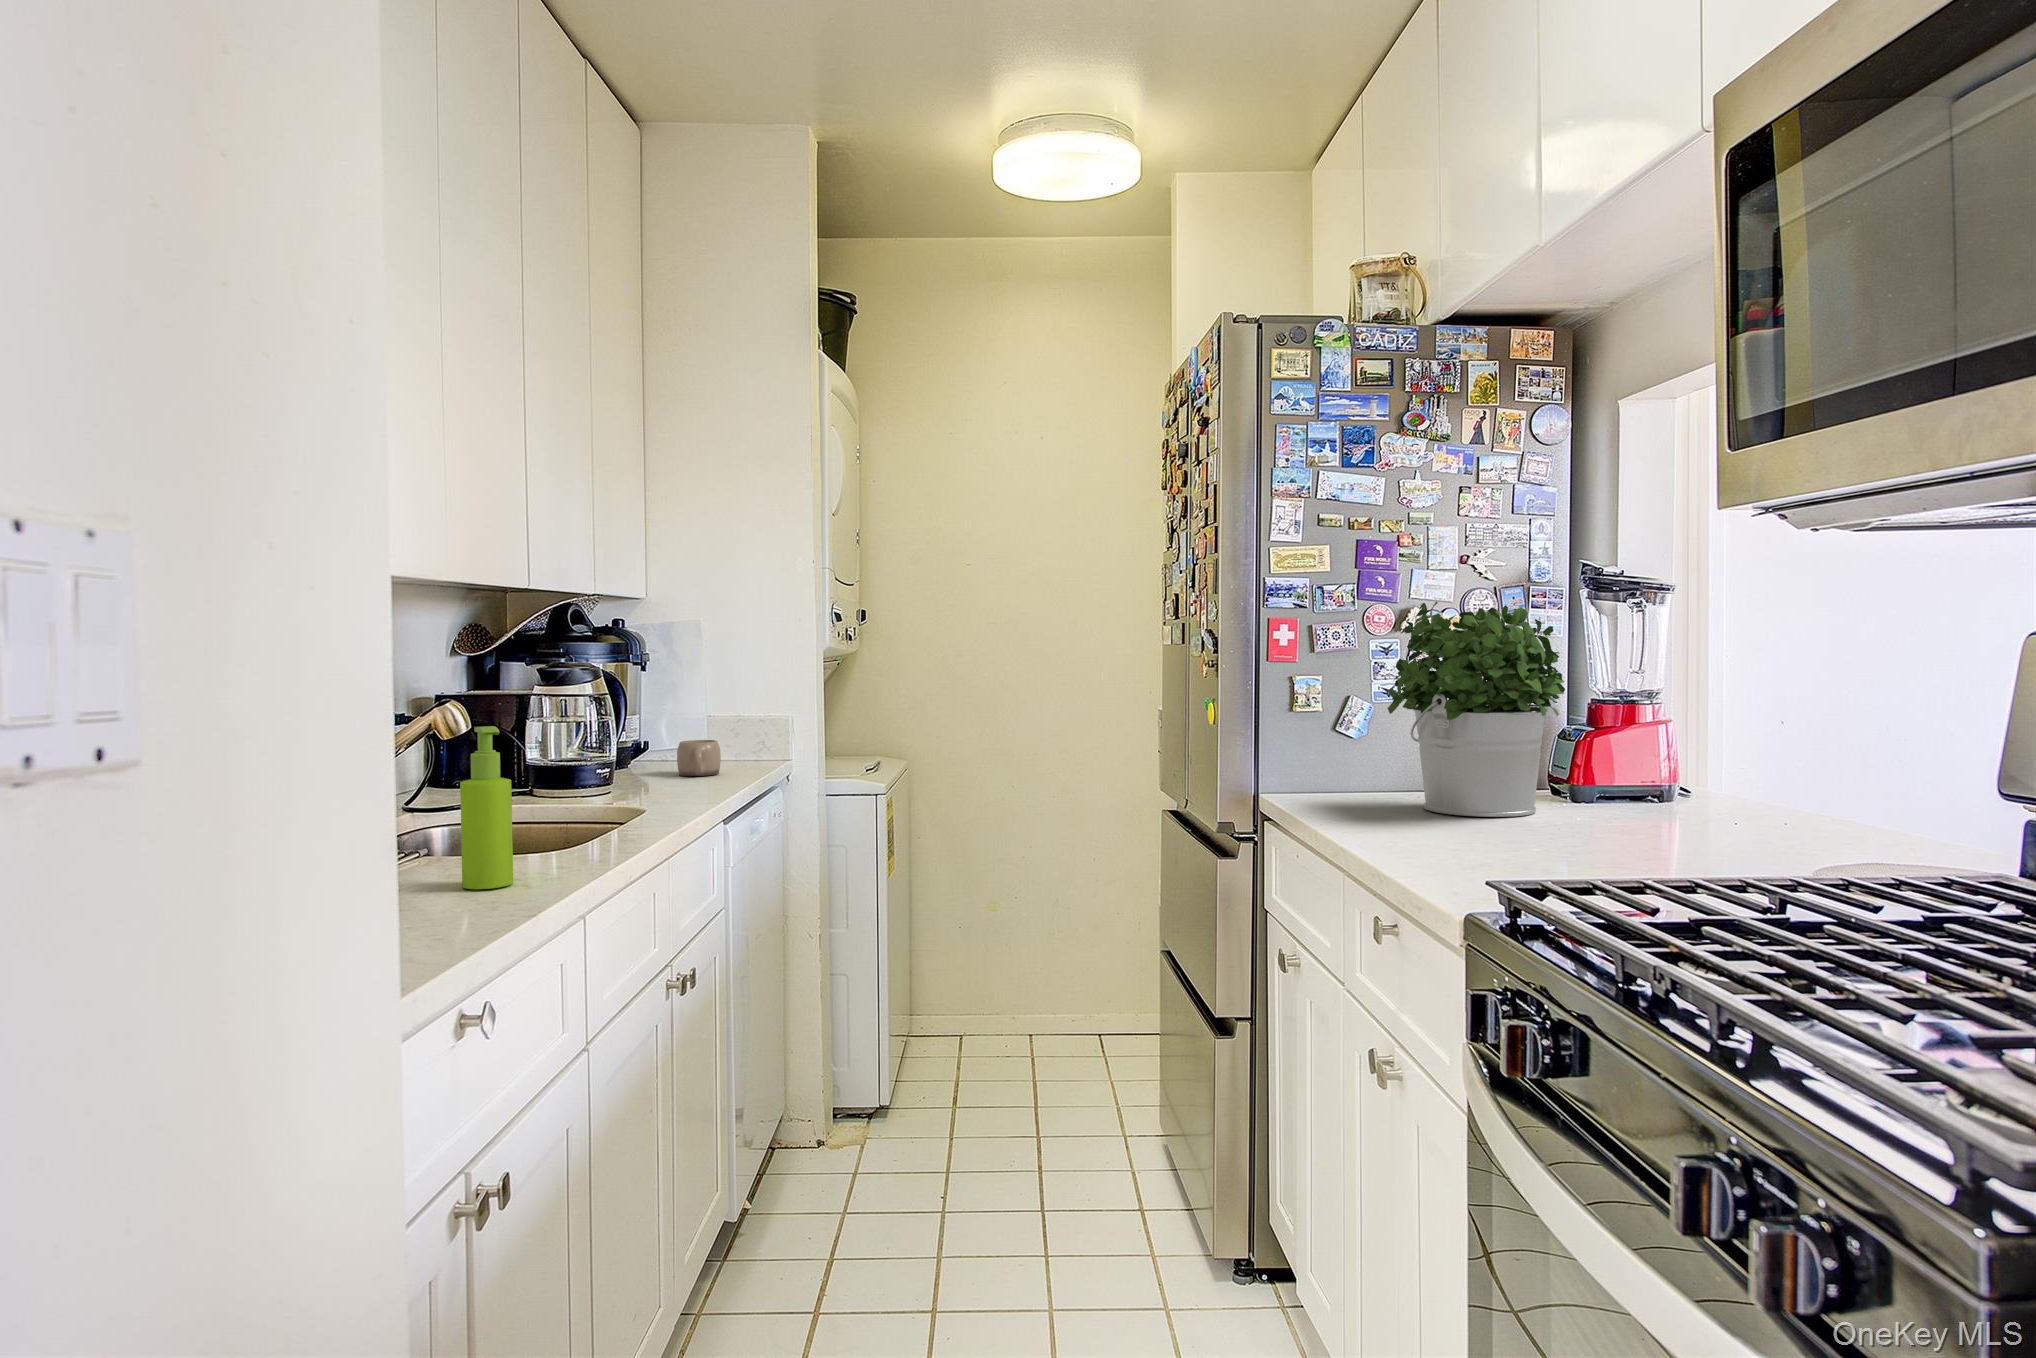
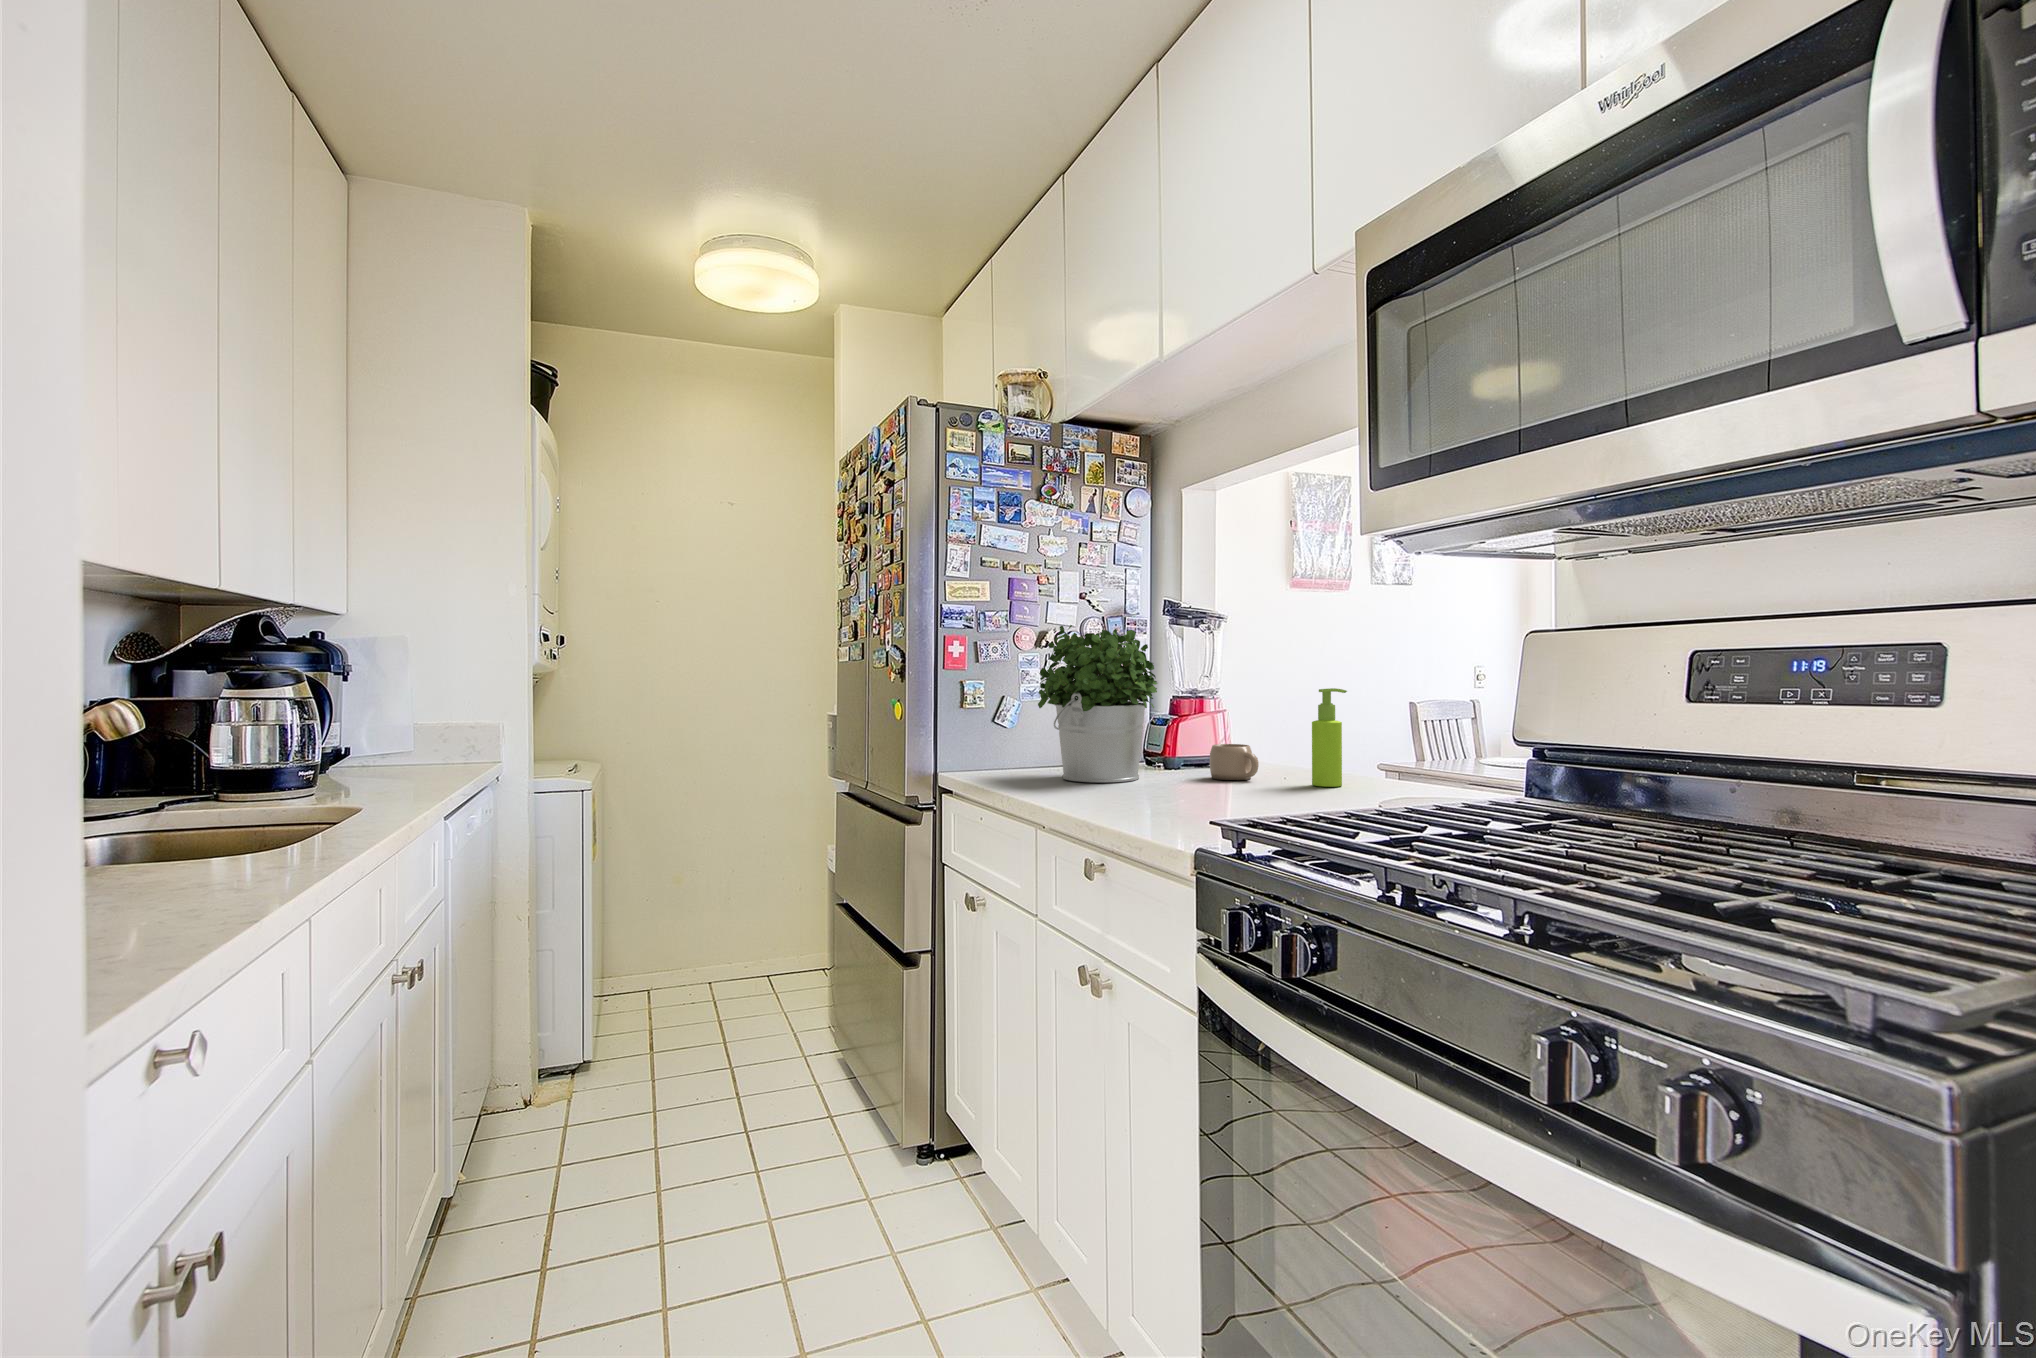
soap dispenser: present [460,726,513,889] -> present [1312,688,1347,787]
mug: present [677,740,721,776] -> present [1210,744,1259,780]

